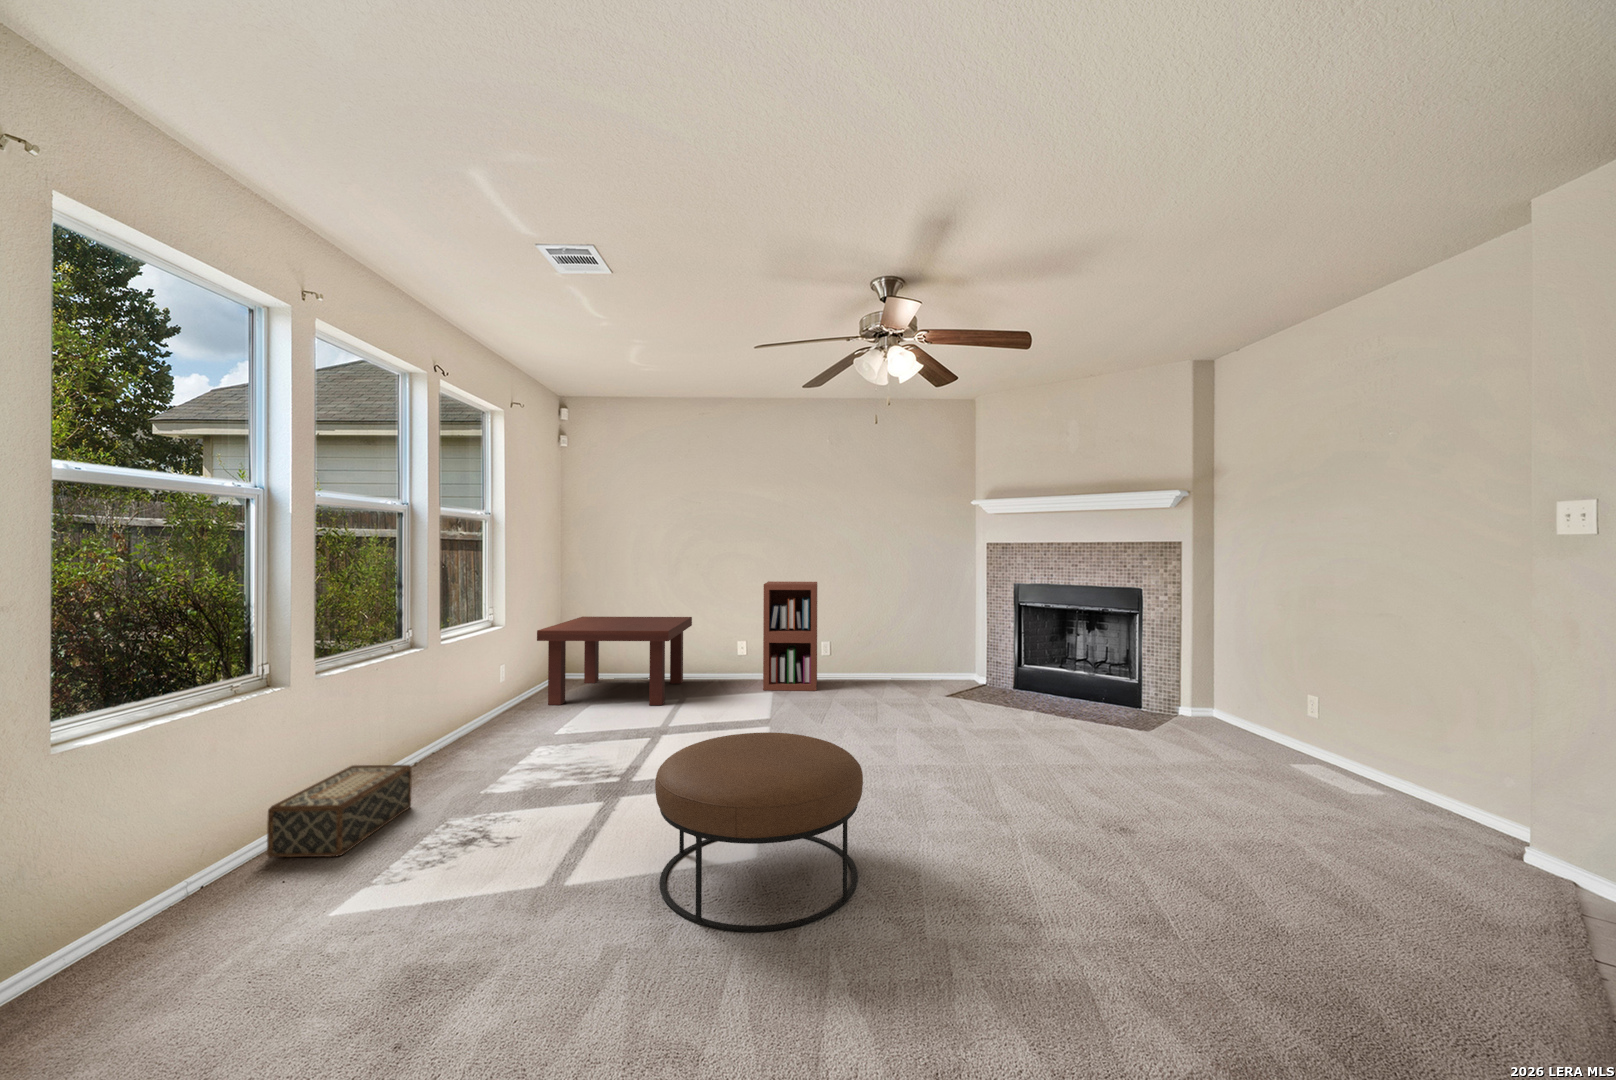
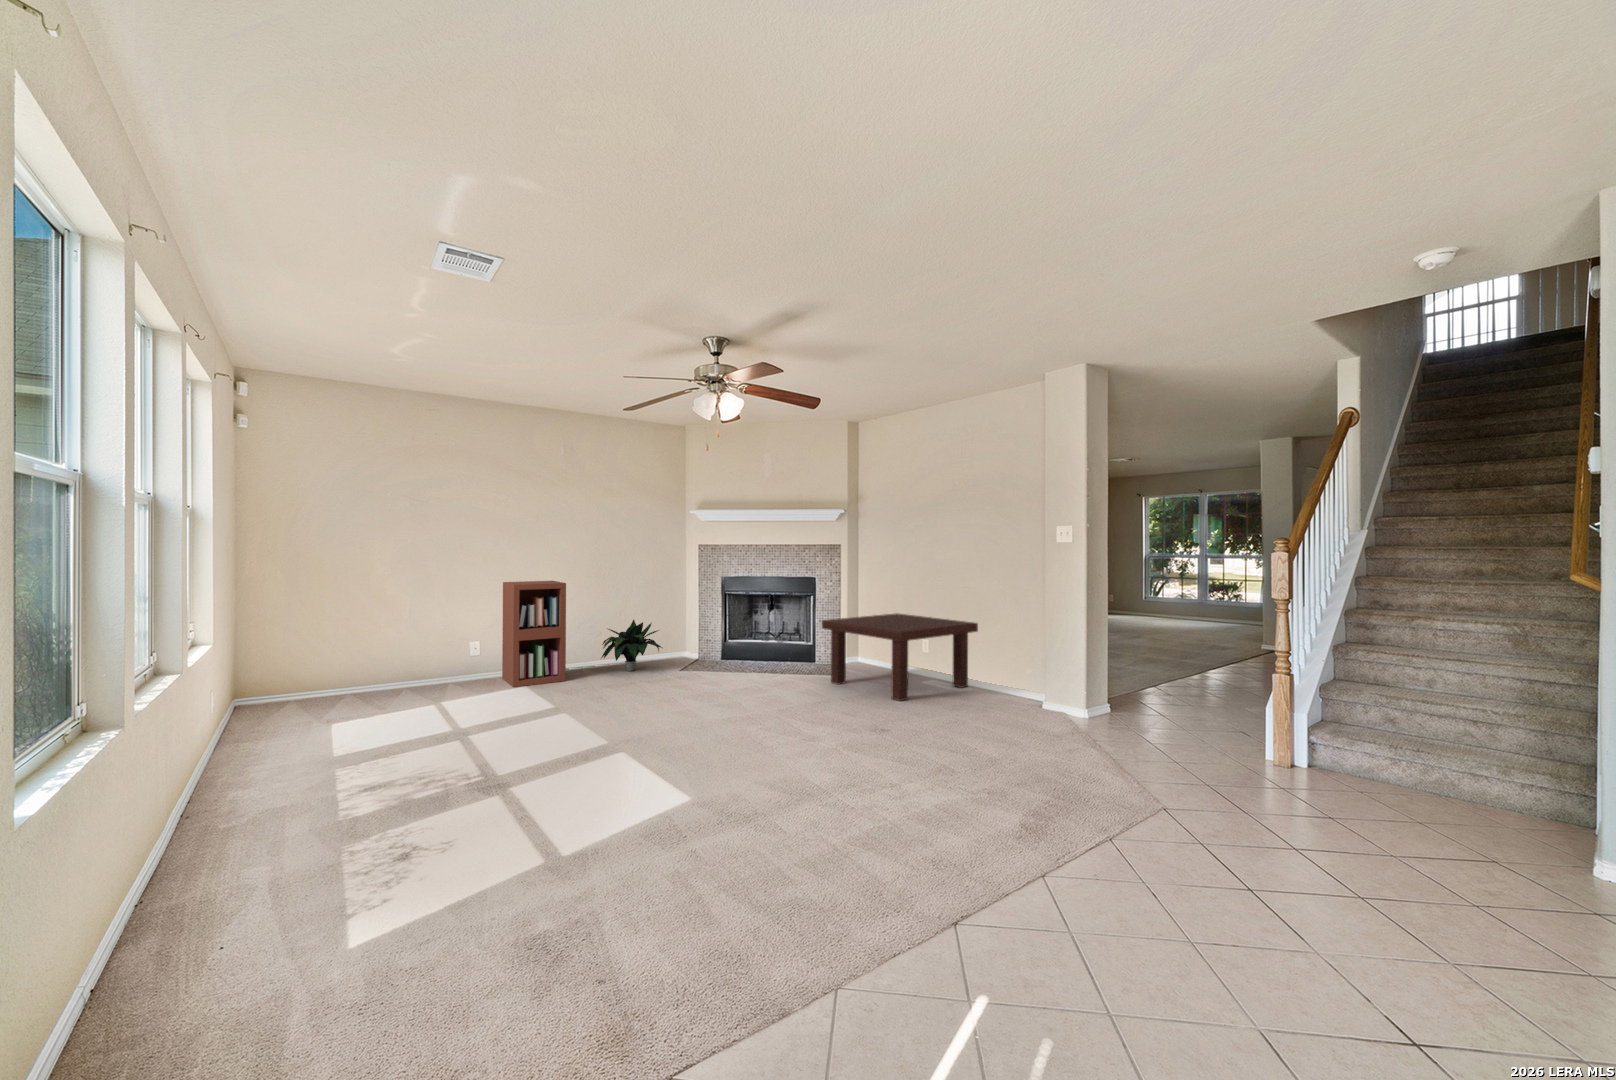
coffee table: present [537,617,692,705] -> present [822,613,978,701]
potted plant: none [861,629,930,688] -> present [601,620,662,671]
ottoman: present [655,732,863,932] -> none [631,691,778,816]
woven basket: present [267,765,412,857] -> none [216,786,313,896]

